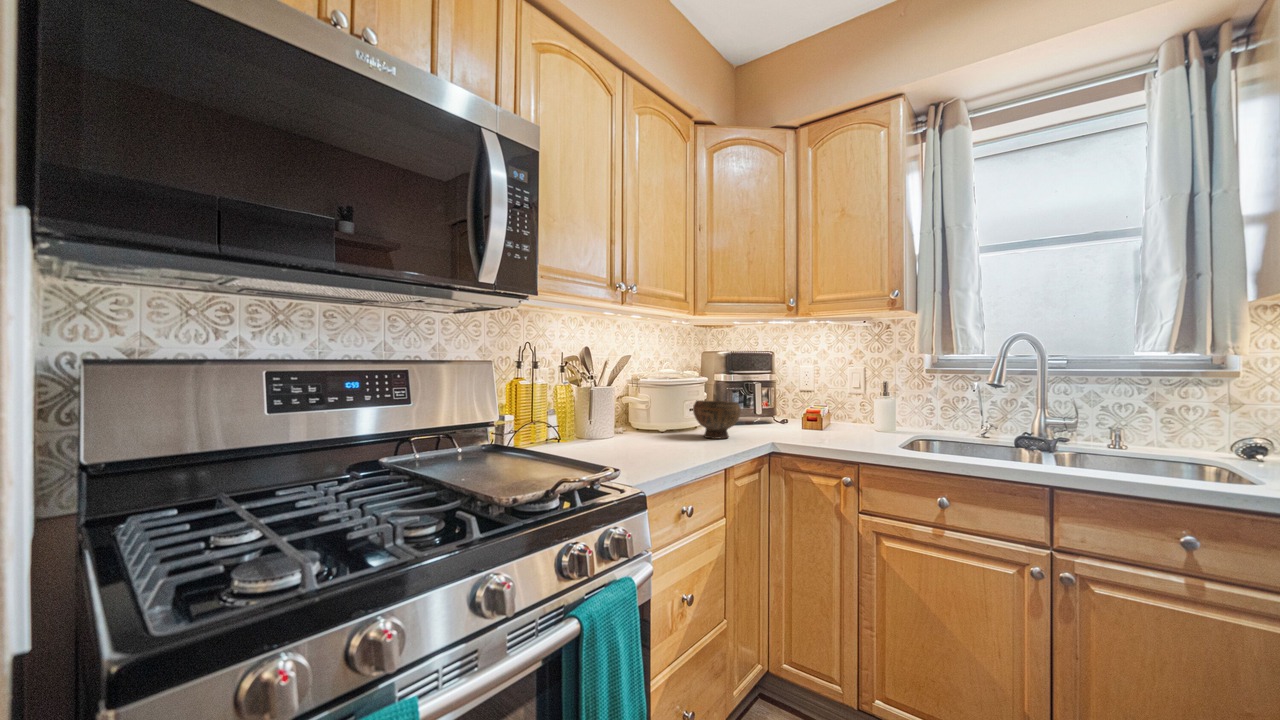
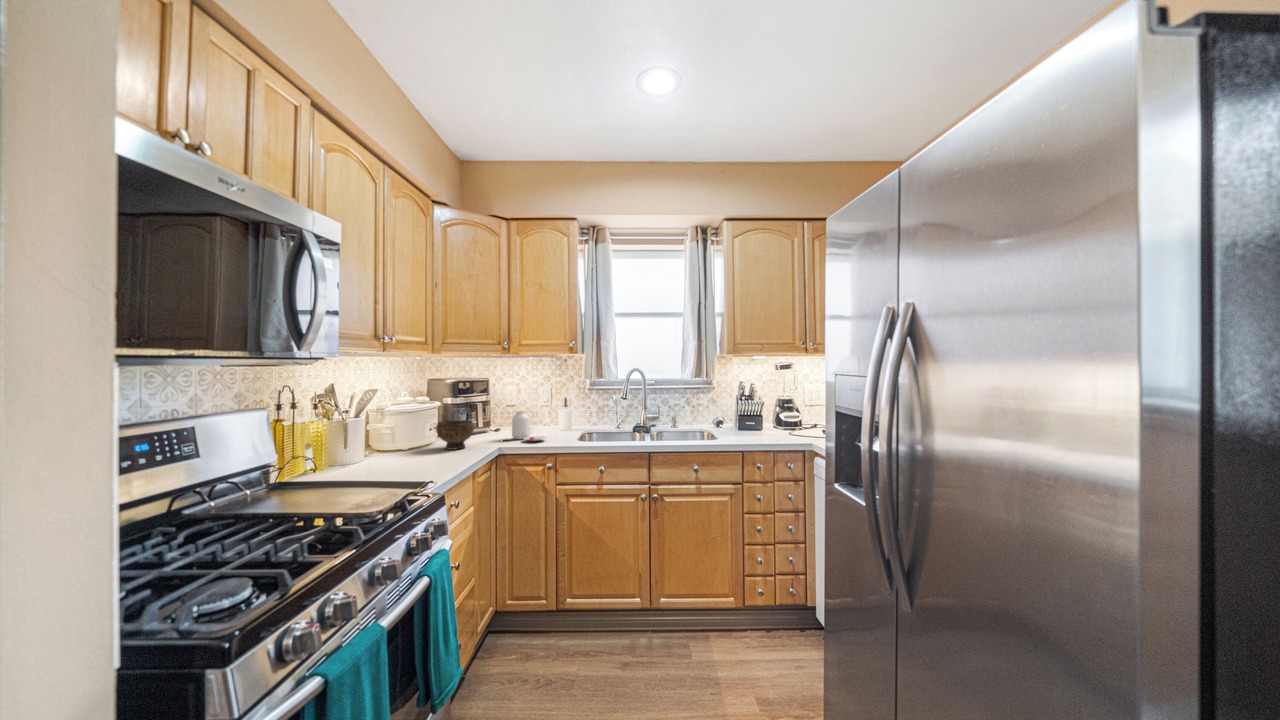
jar: none [782,395,848,440] -> present [512,411,546,441]

